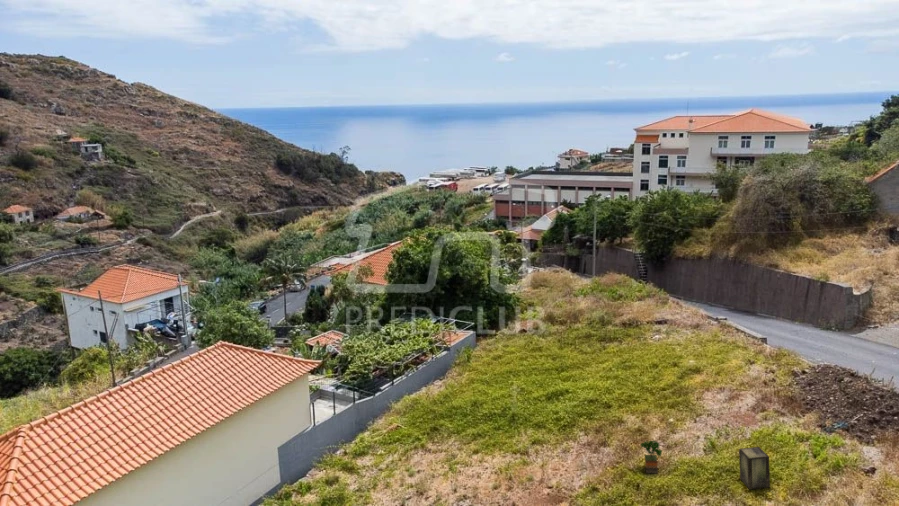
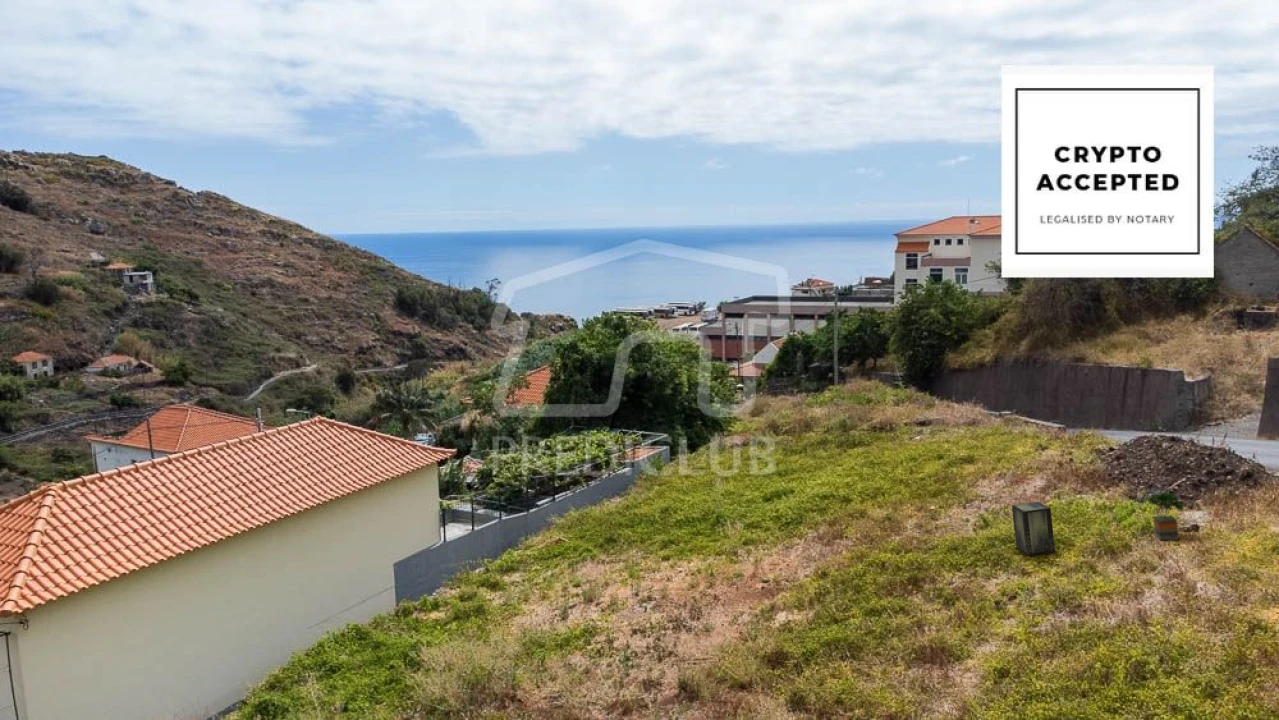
potted tree: present [641,441,662,473] -> present [1148,493,1183,540]

